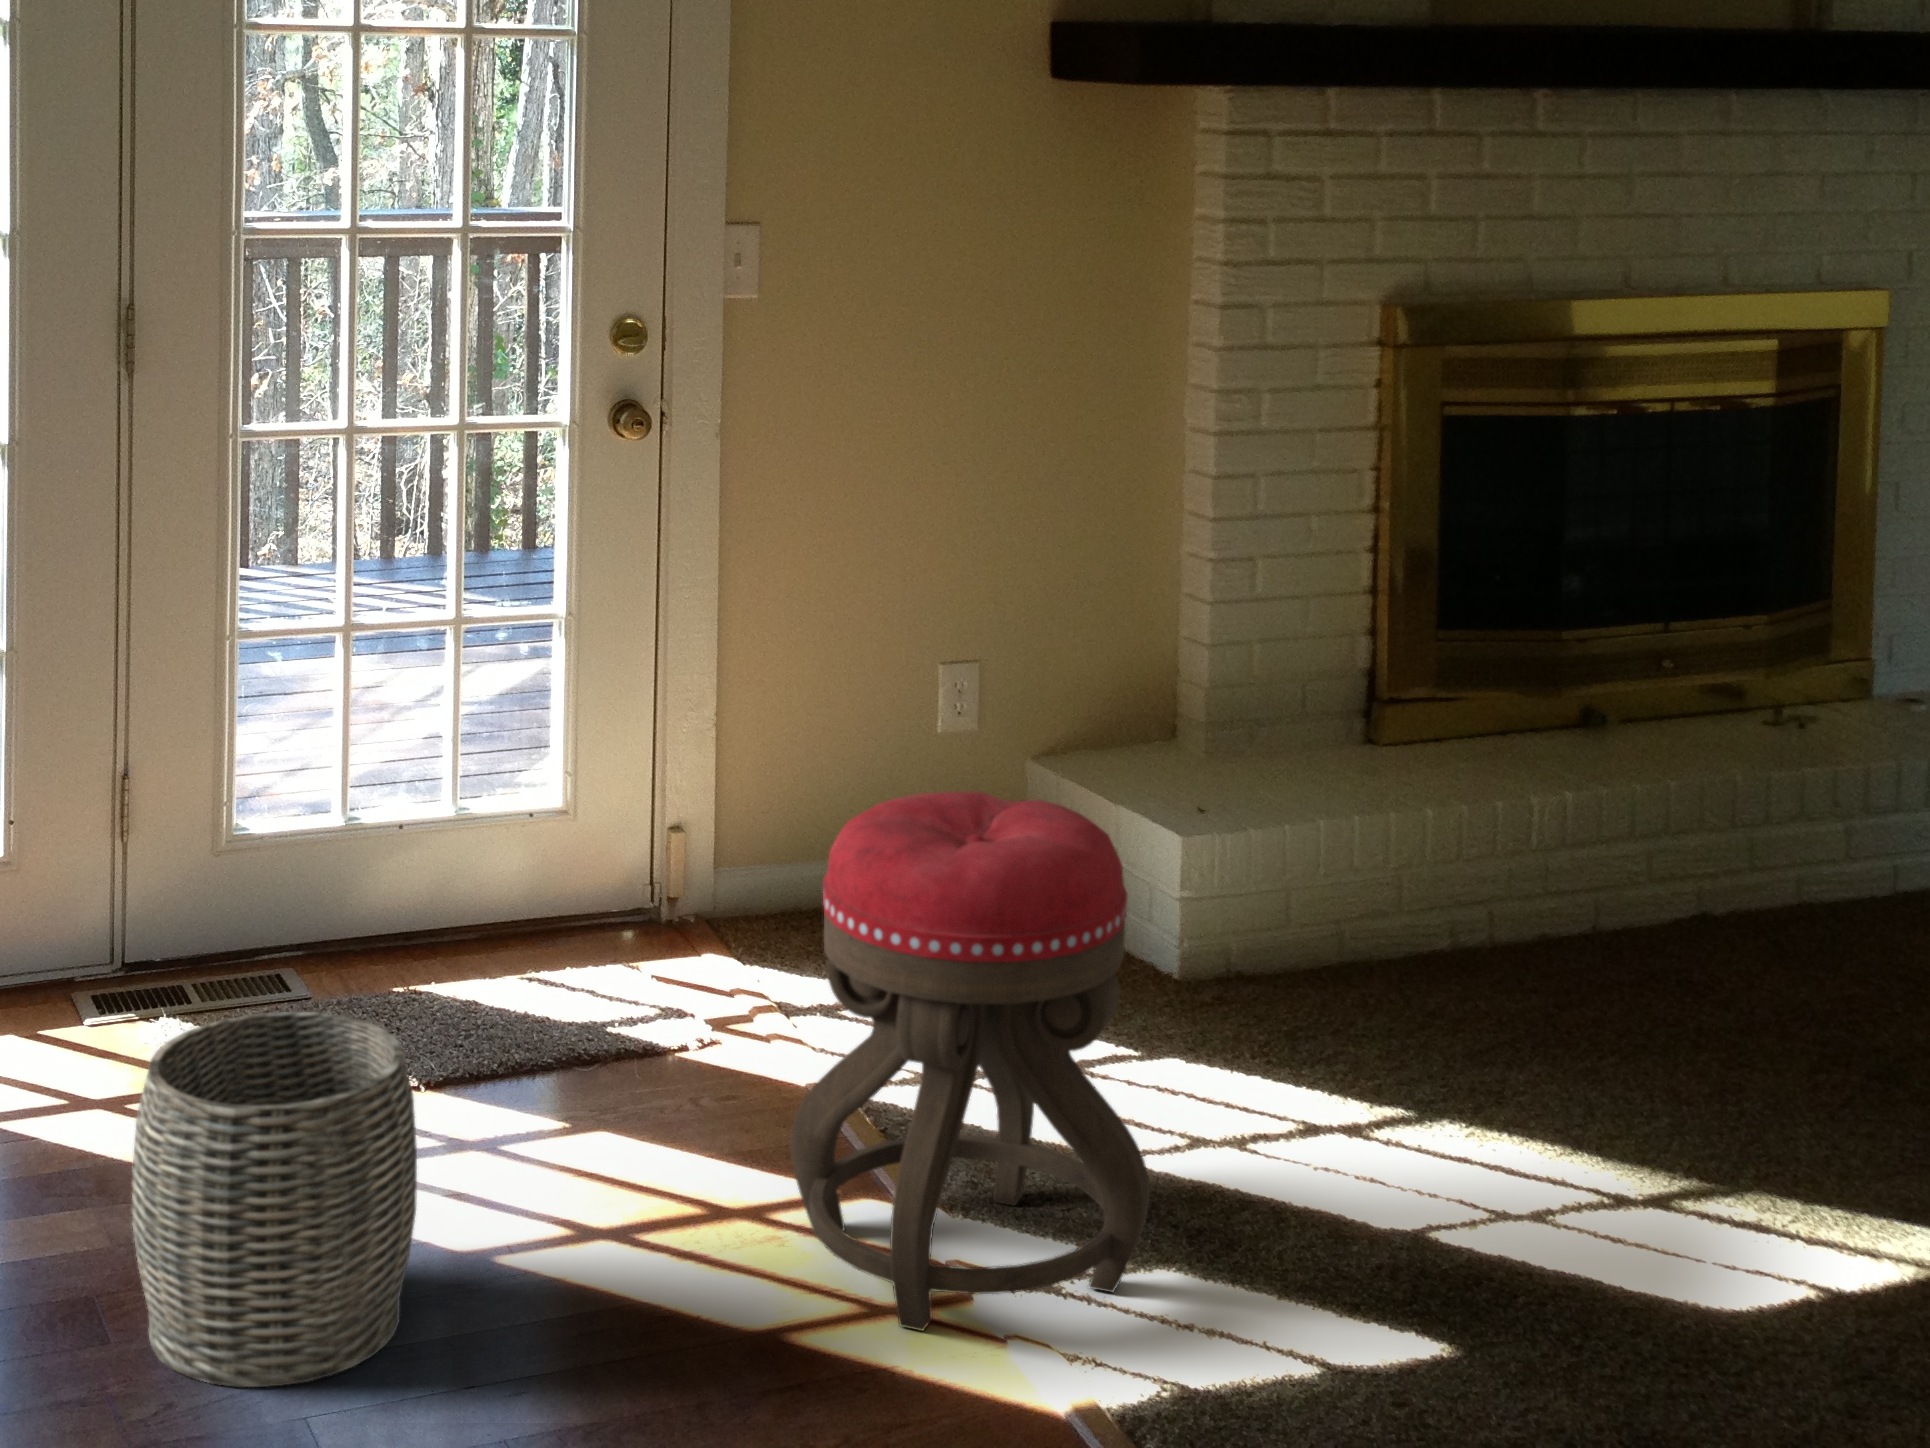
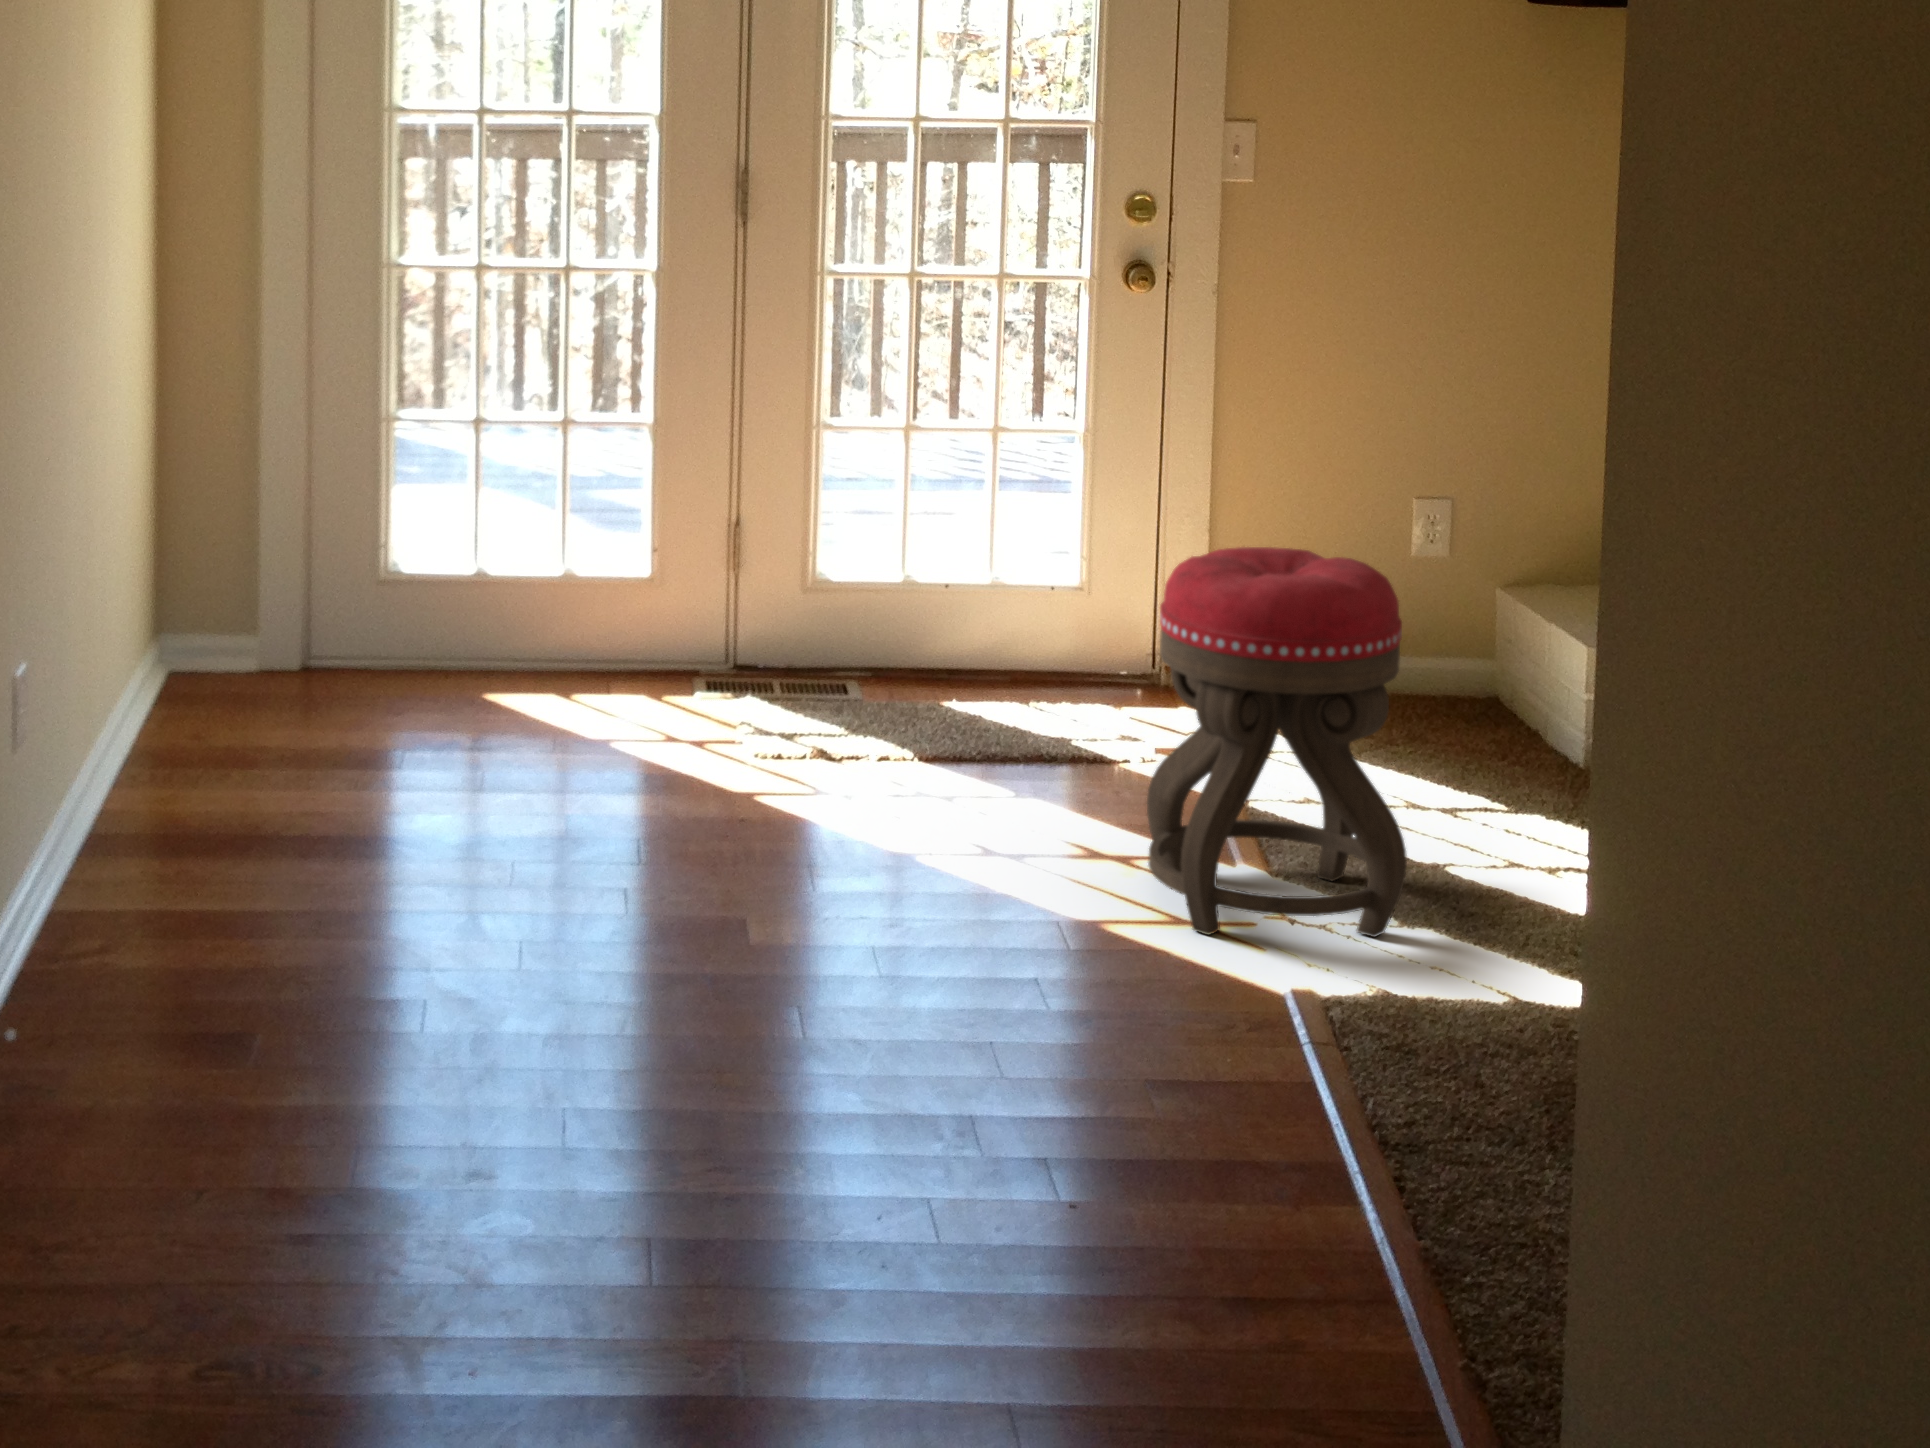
woven basket: present [132,1012,417,1387] -> none [655,655,849,895]

